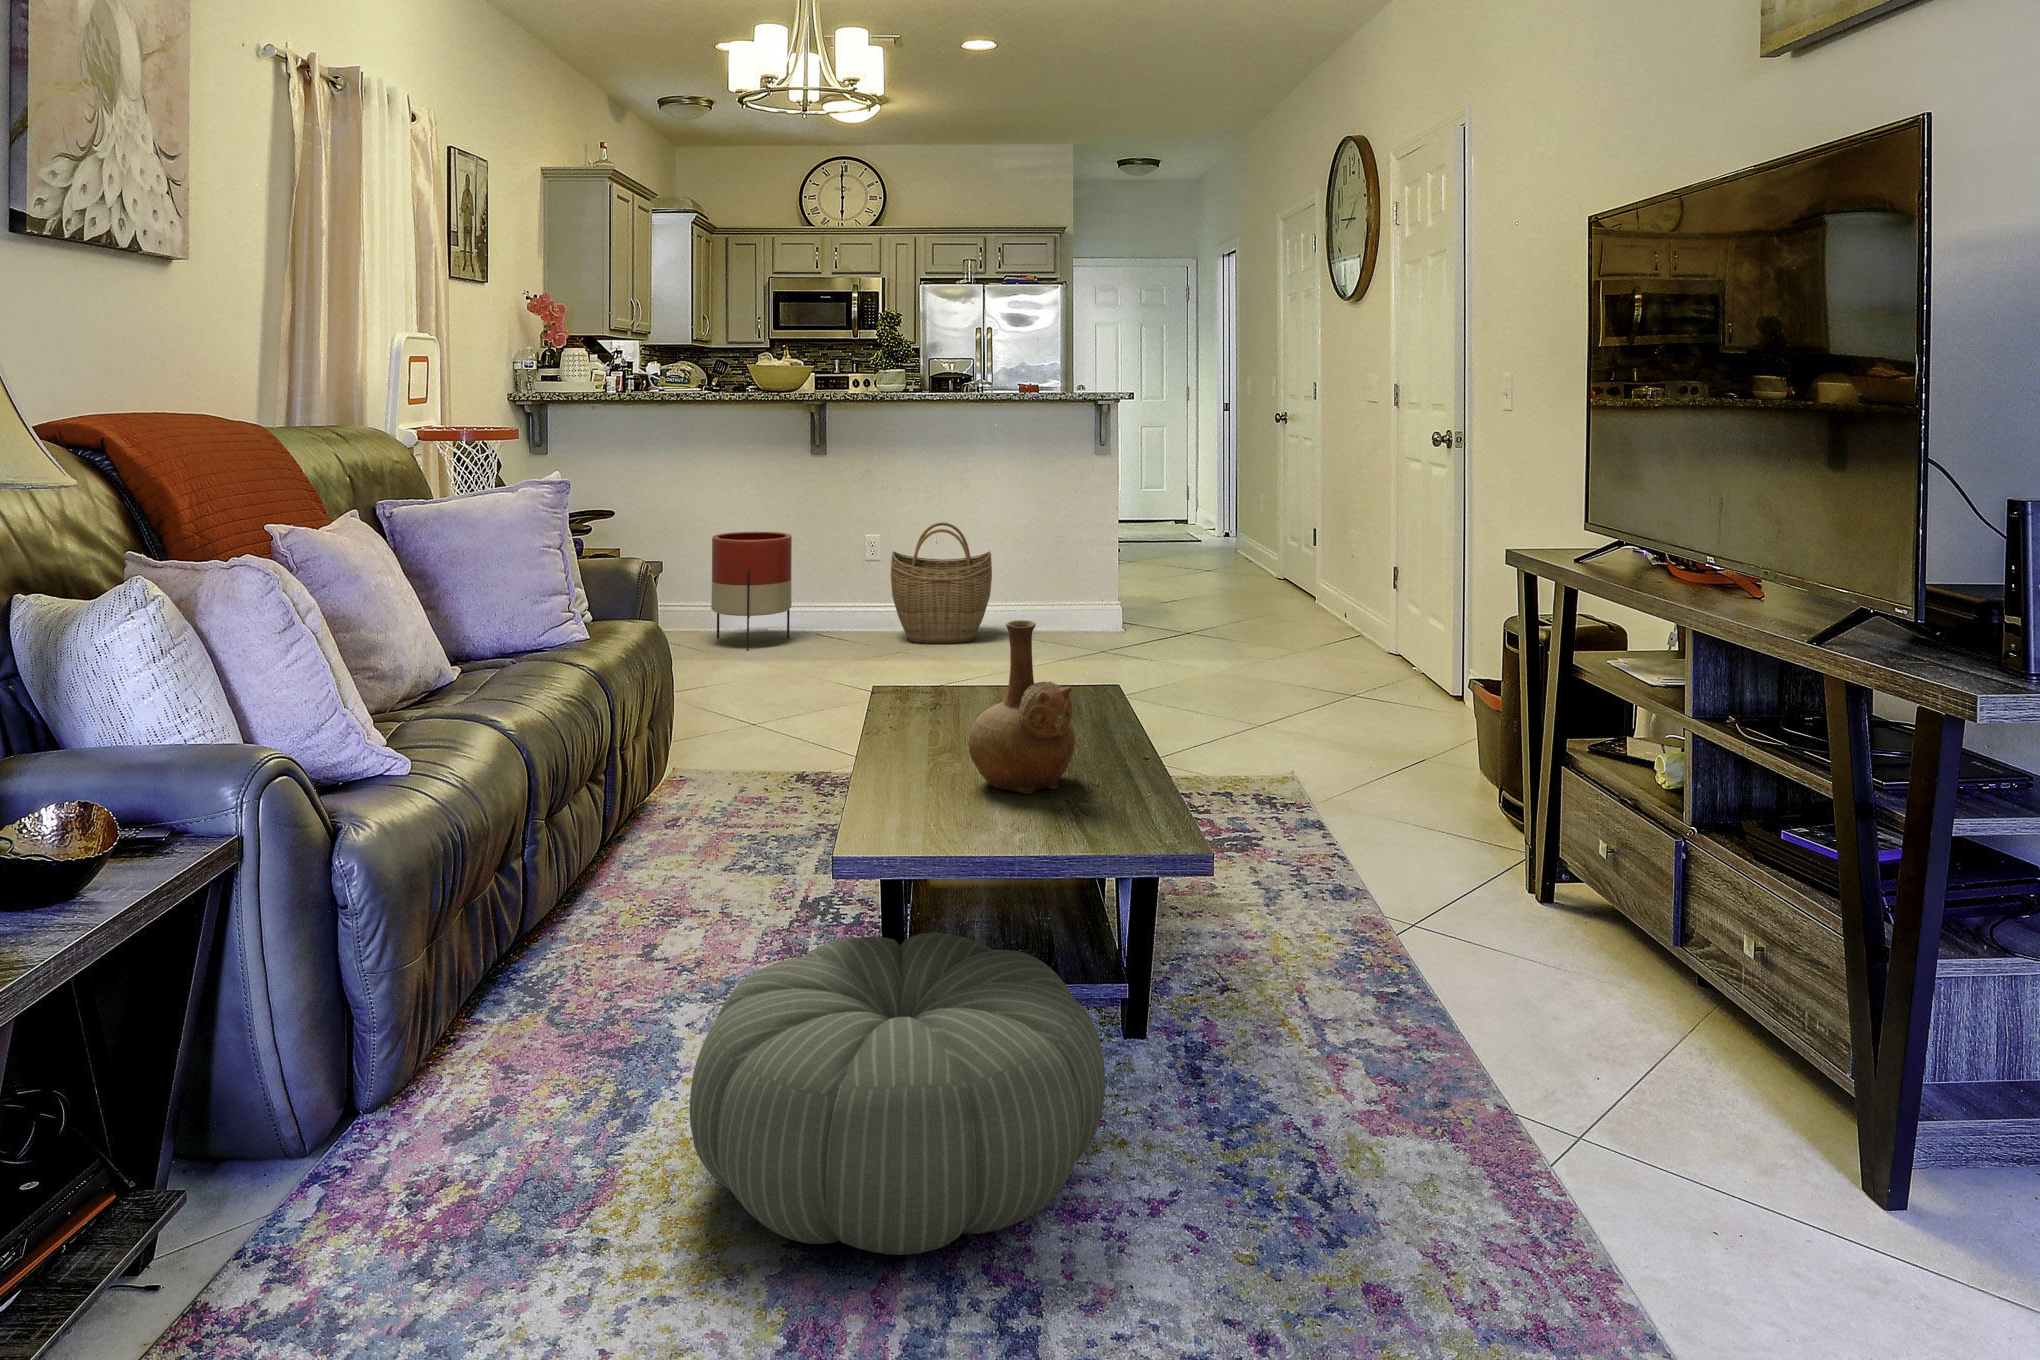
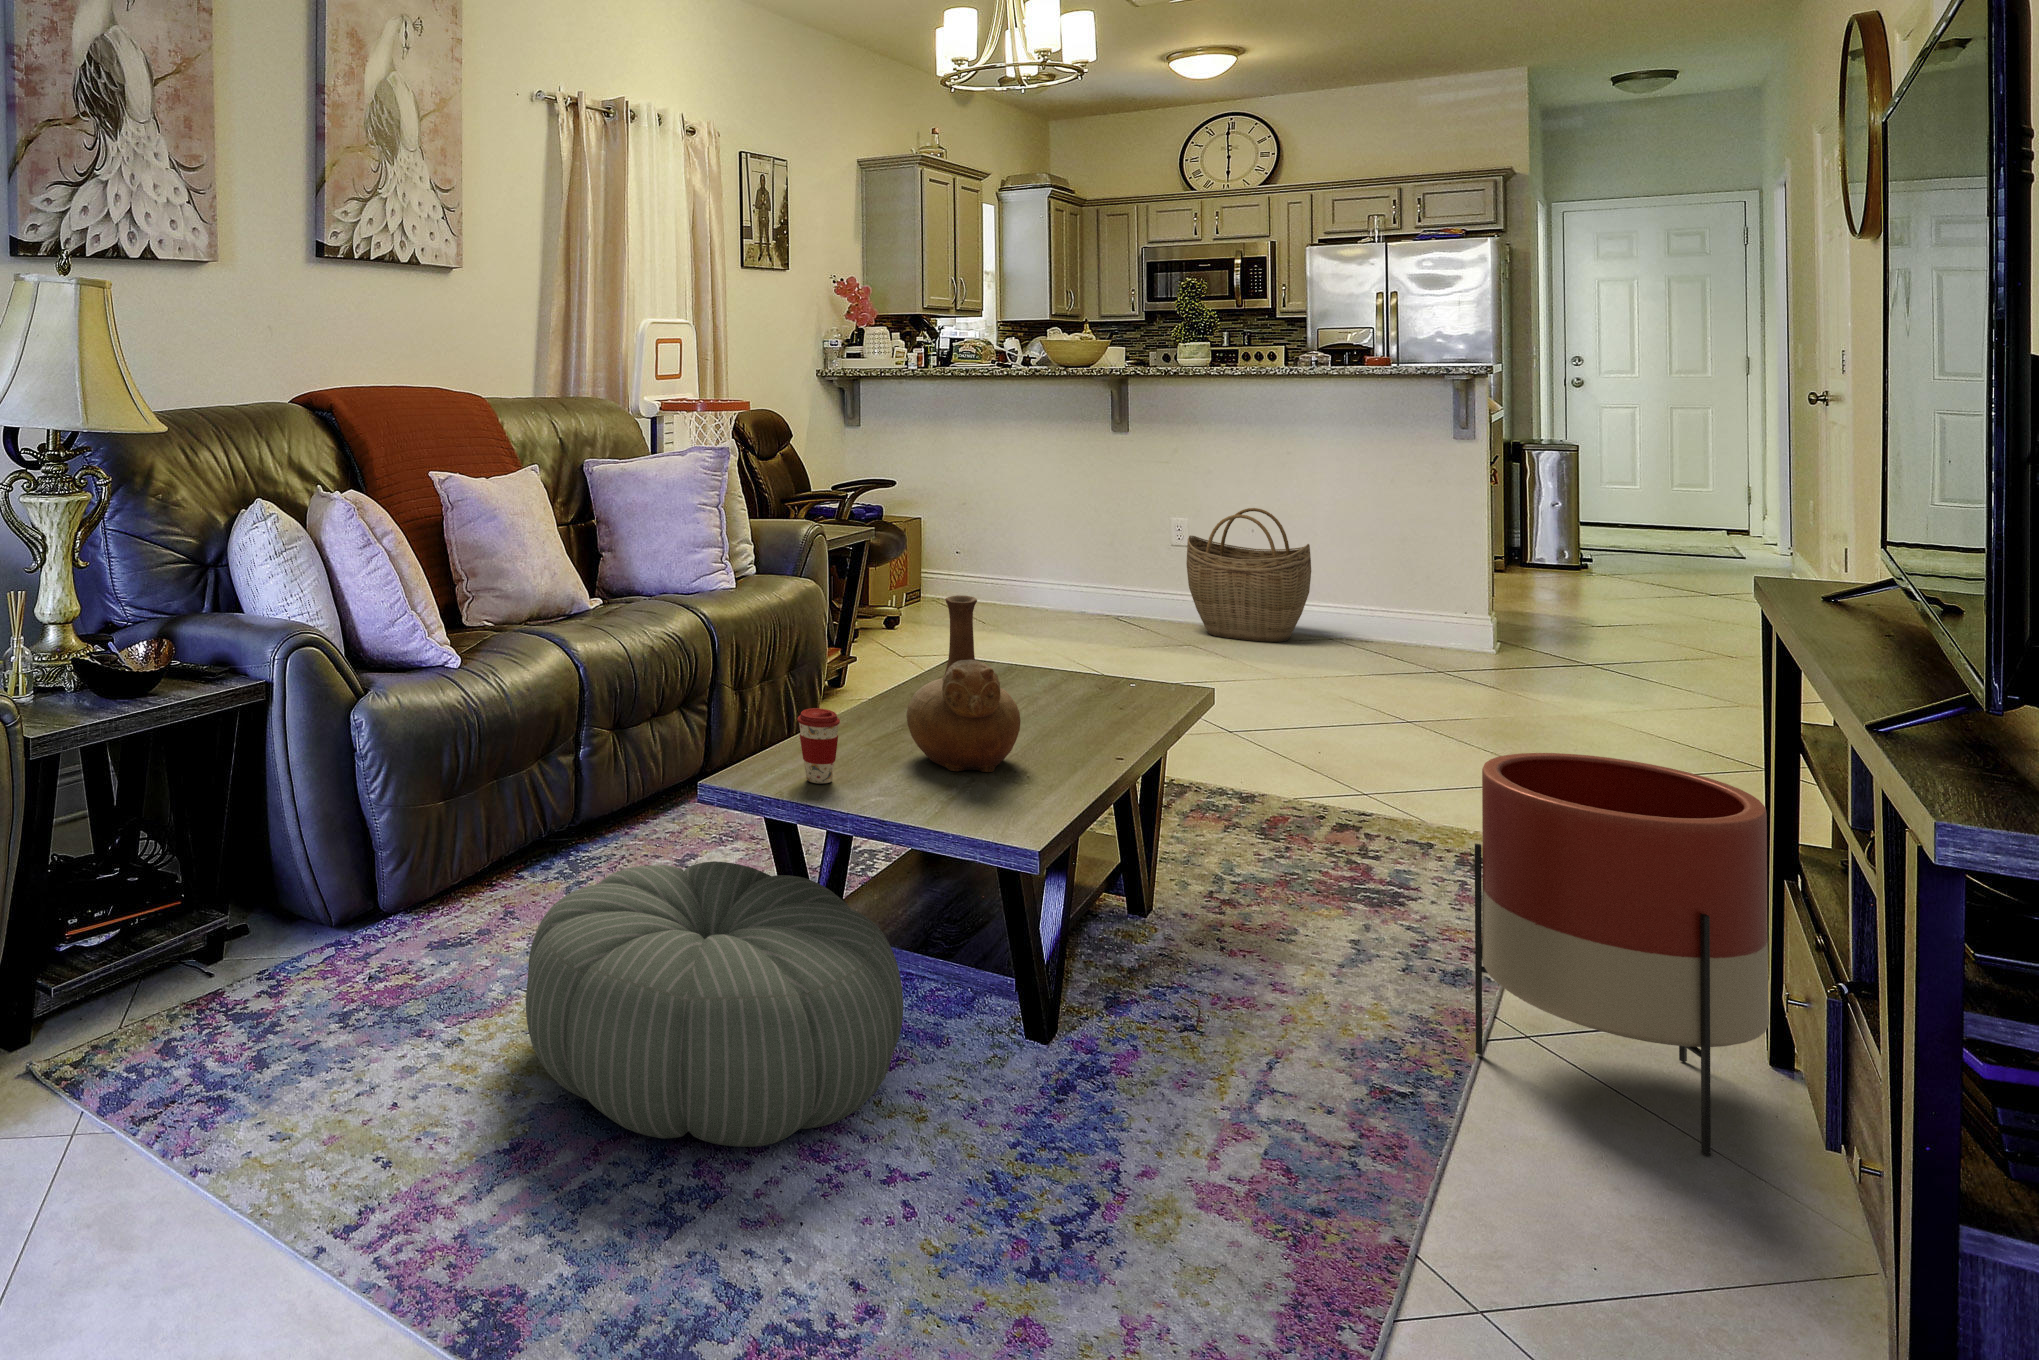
planter: present [711,532,792,650] -> present [1475,753,1769,1156]
coffee cup: none [907,753,951,832] -> present [797,708,840,784]

